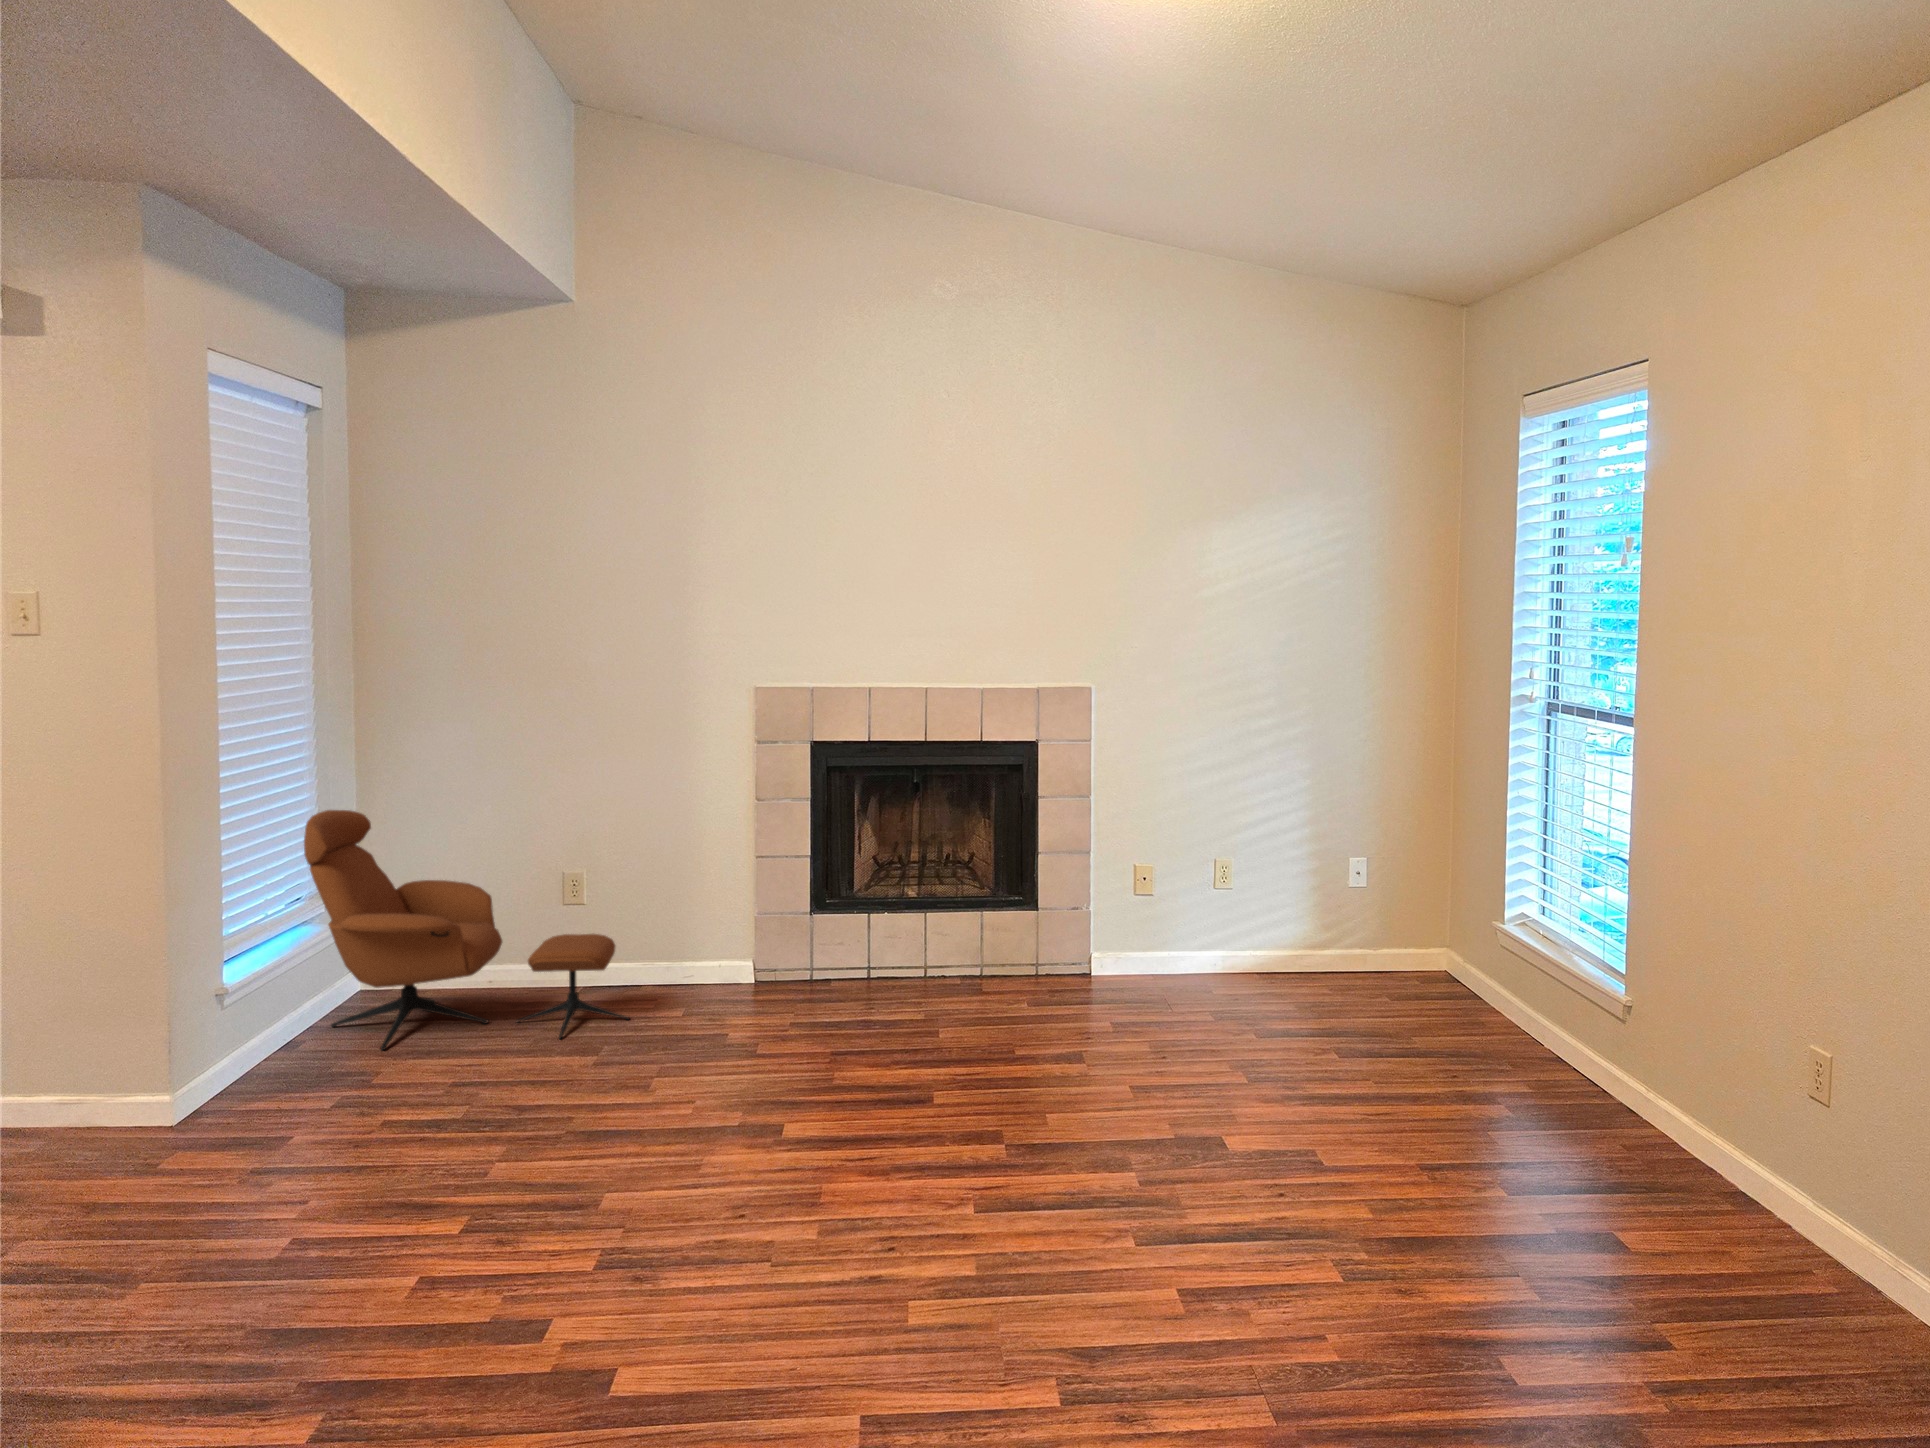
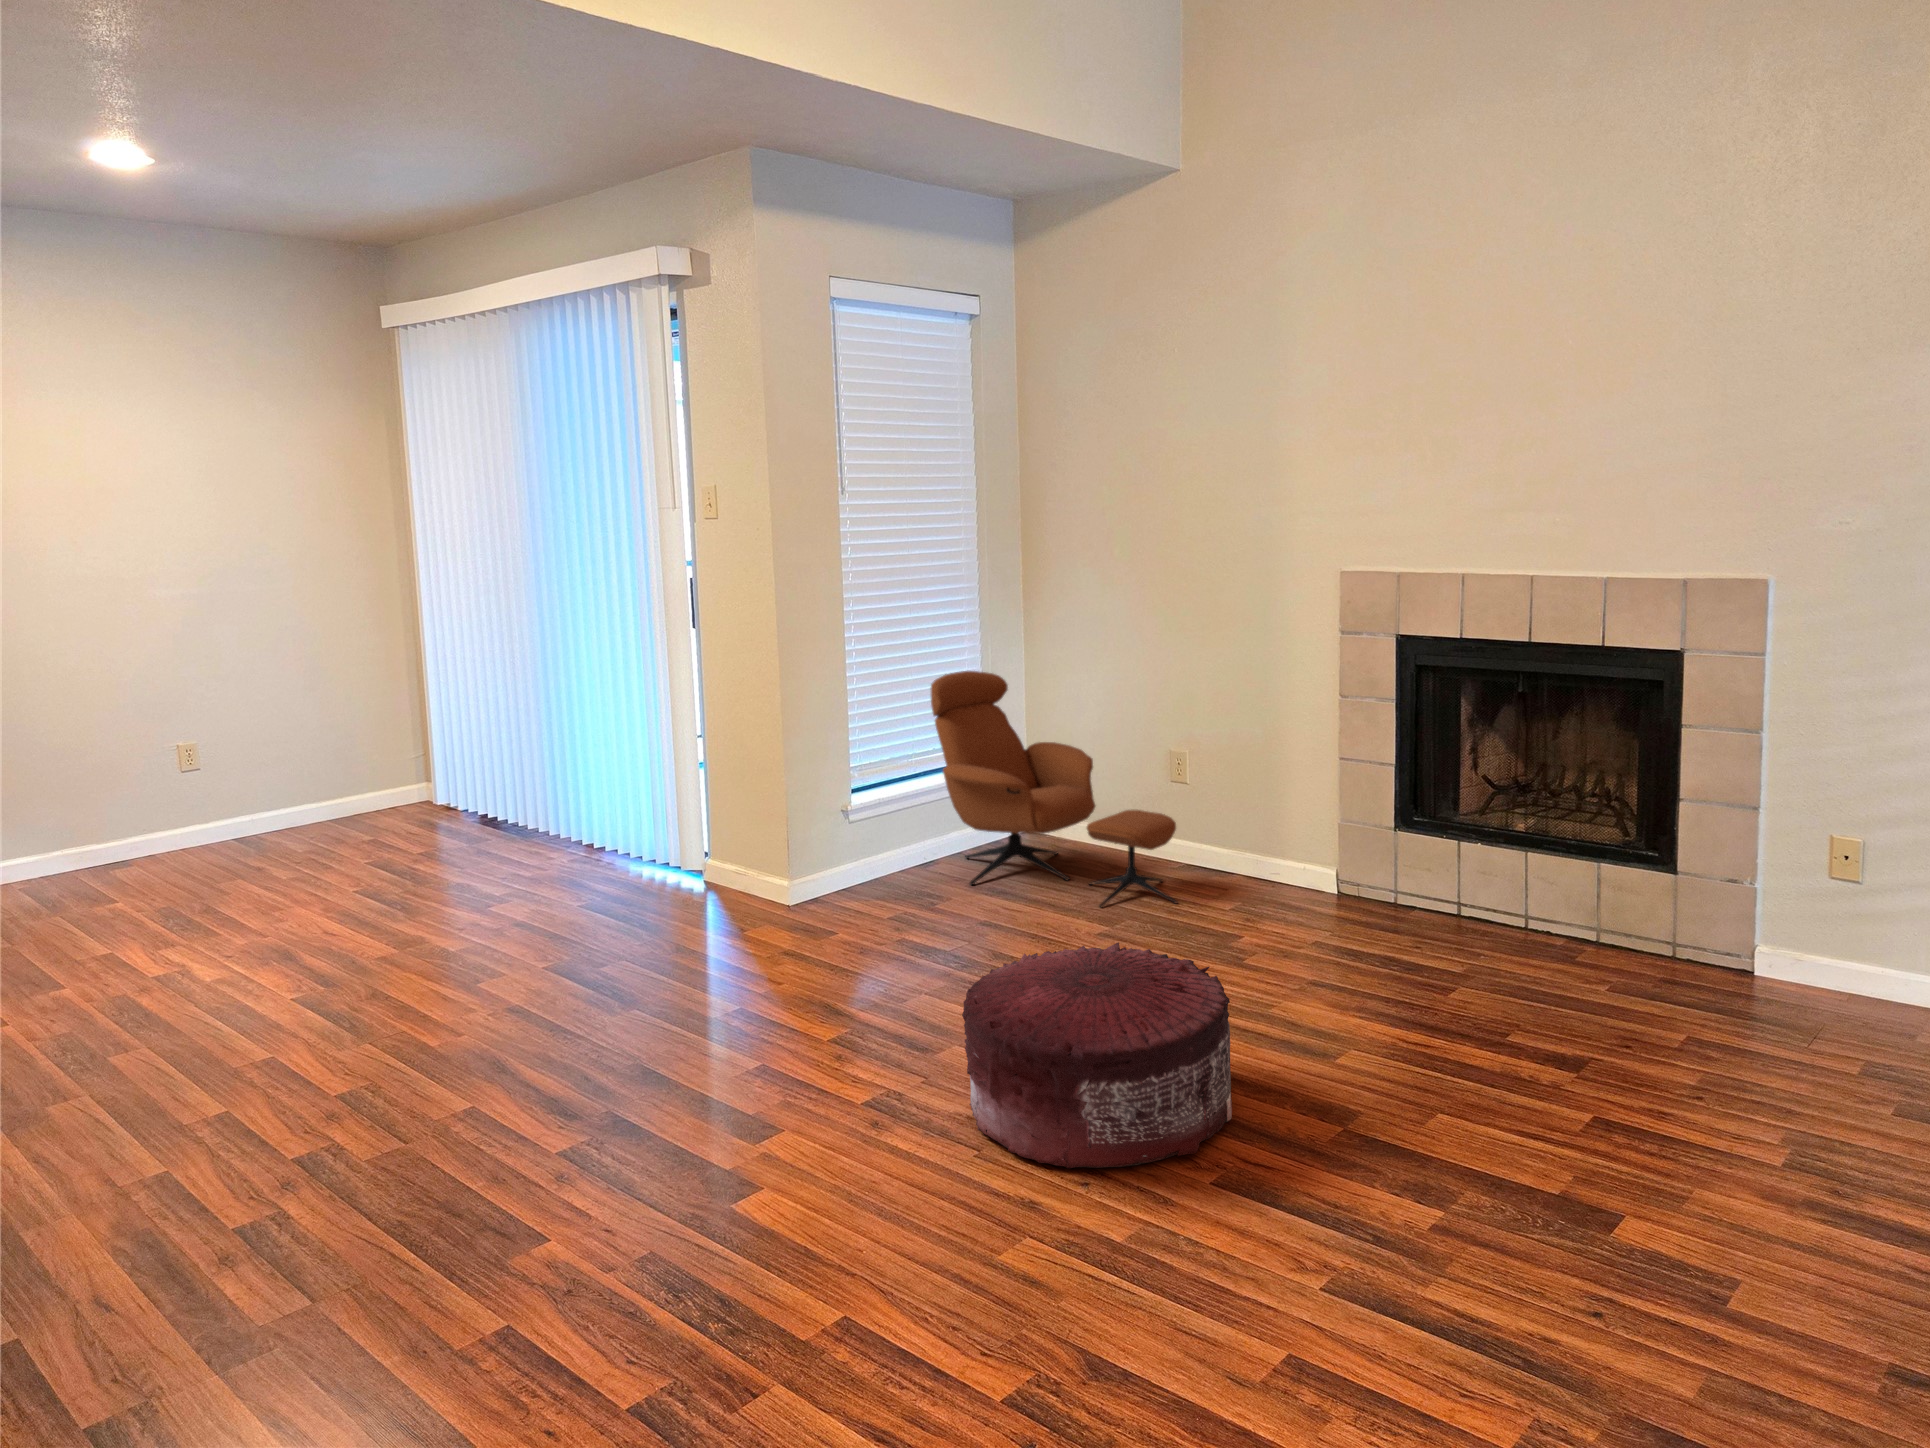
pouf: none [691,1038,946,1248] -> present [962,943,1232,1168]

